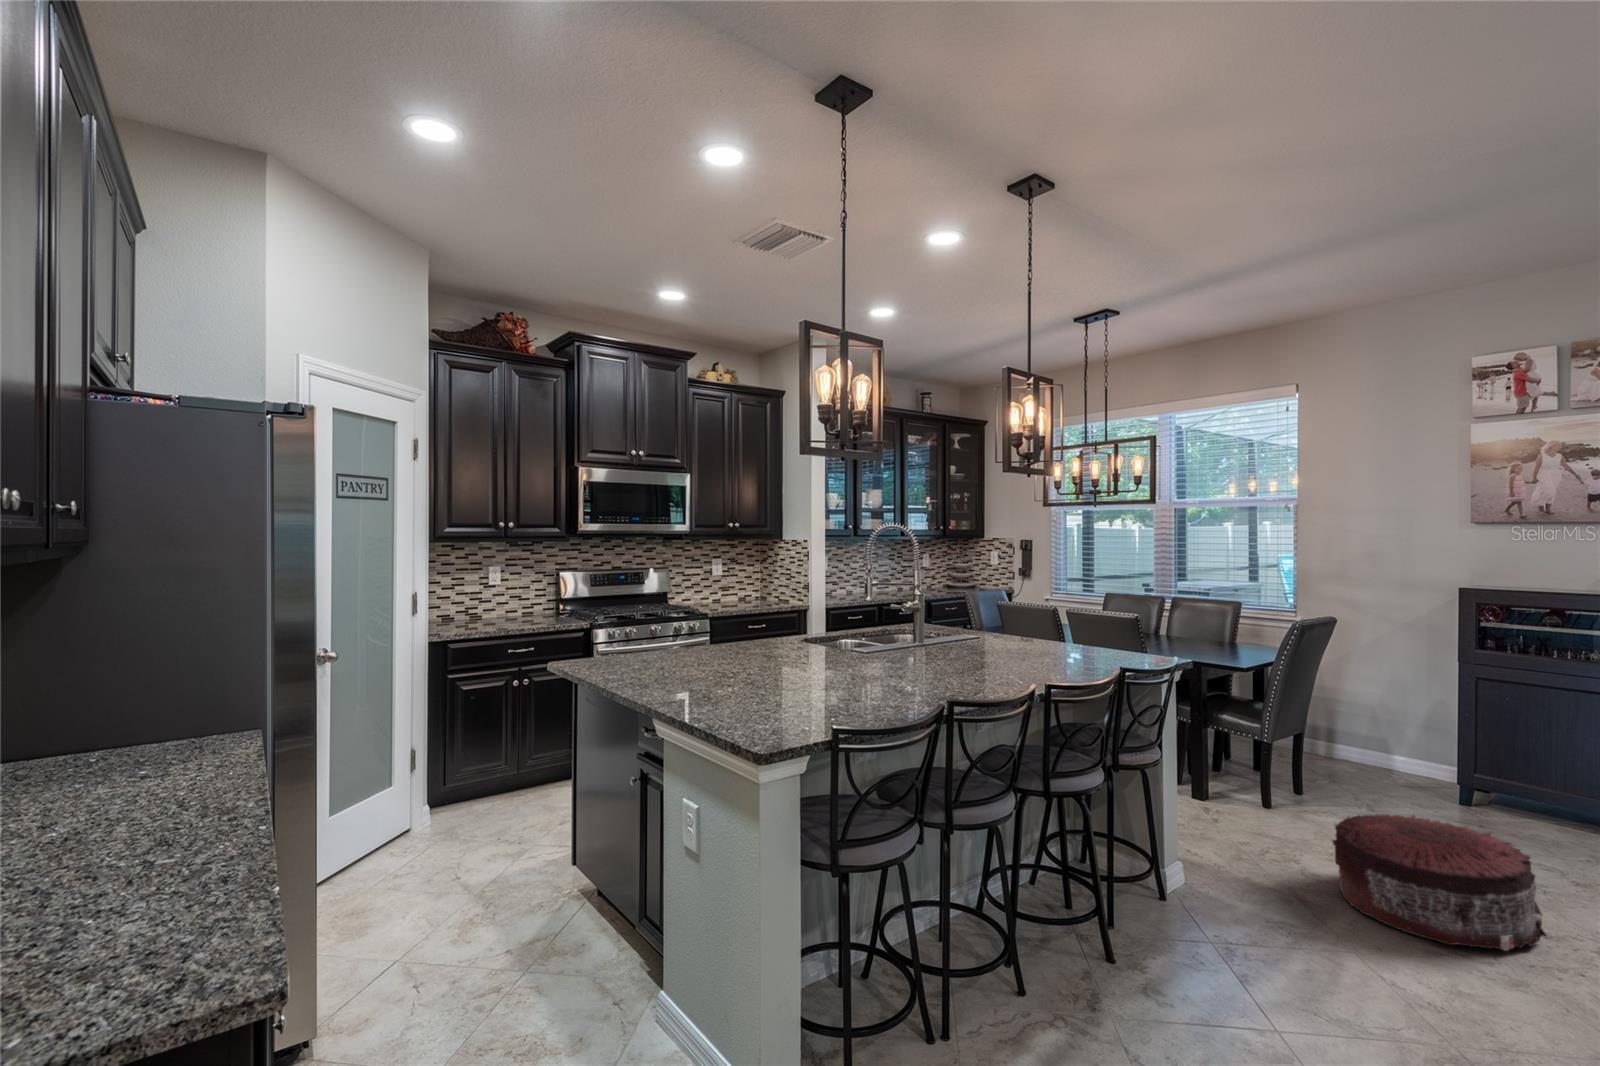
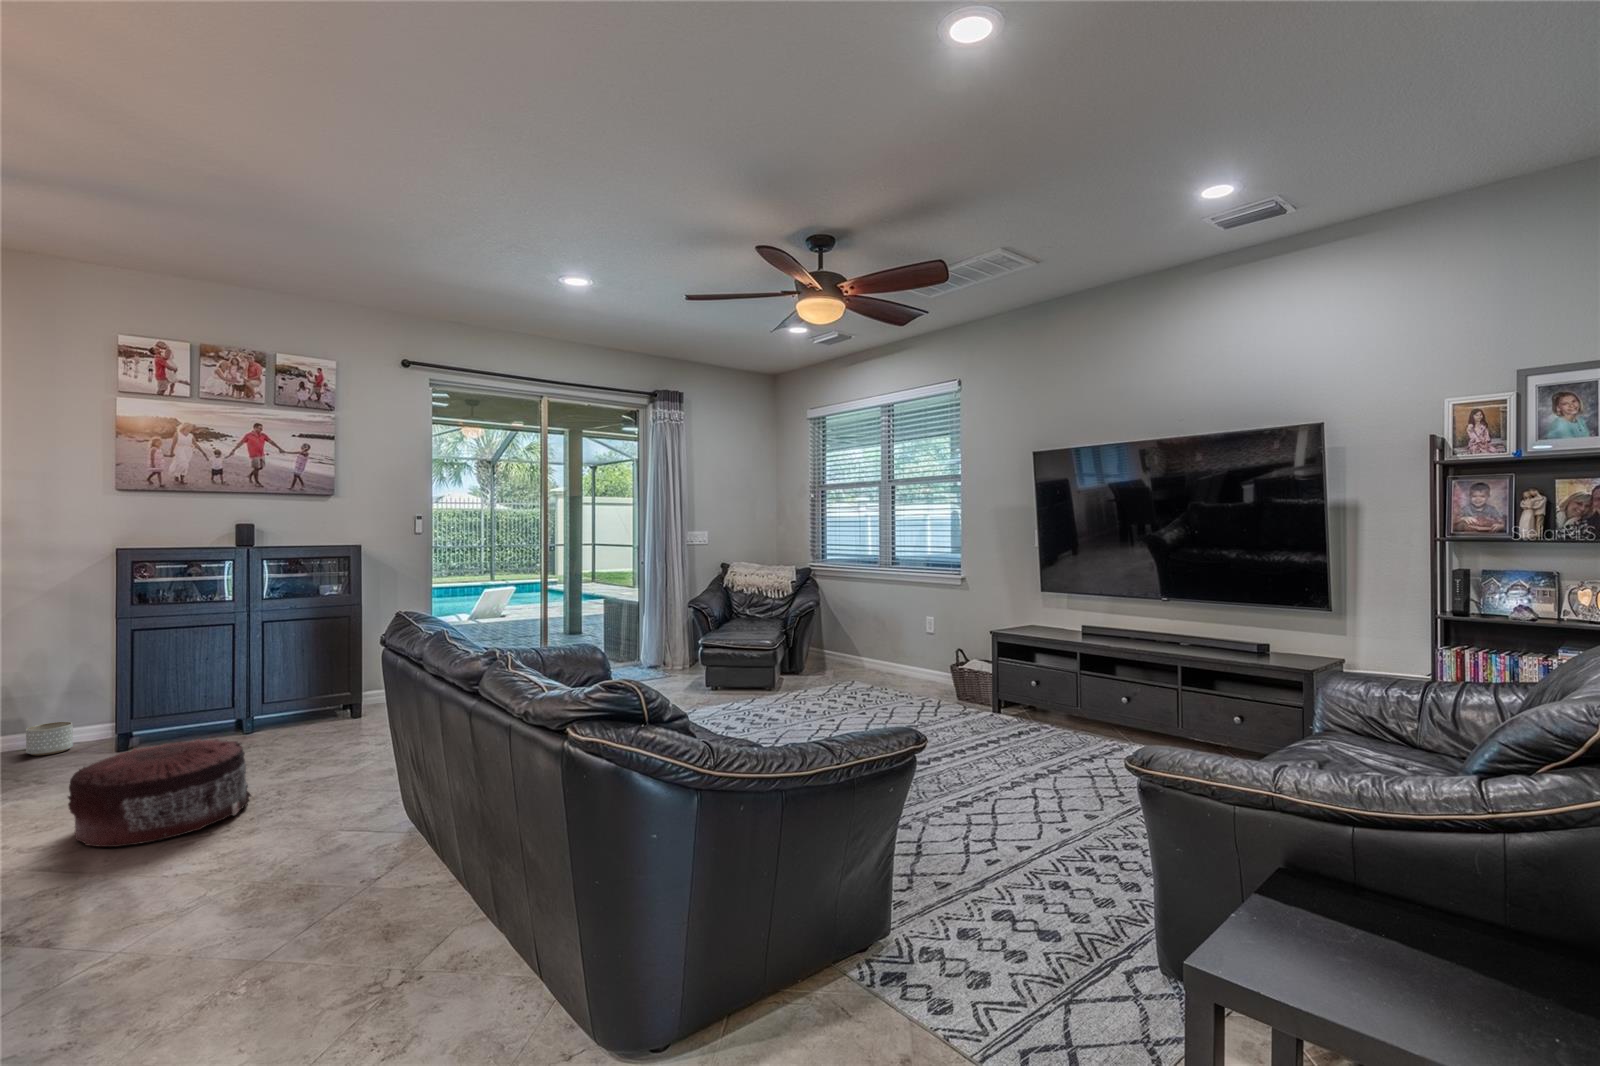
planter: none [1384,747,1426,781] -> present [26,722,73,756]

